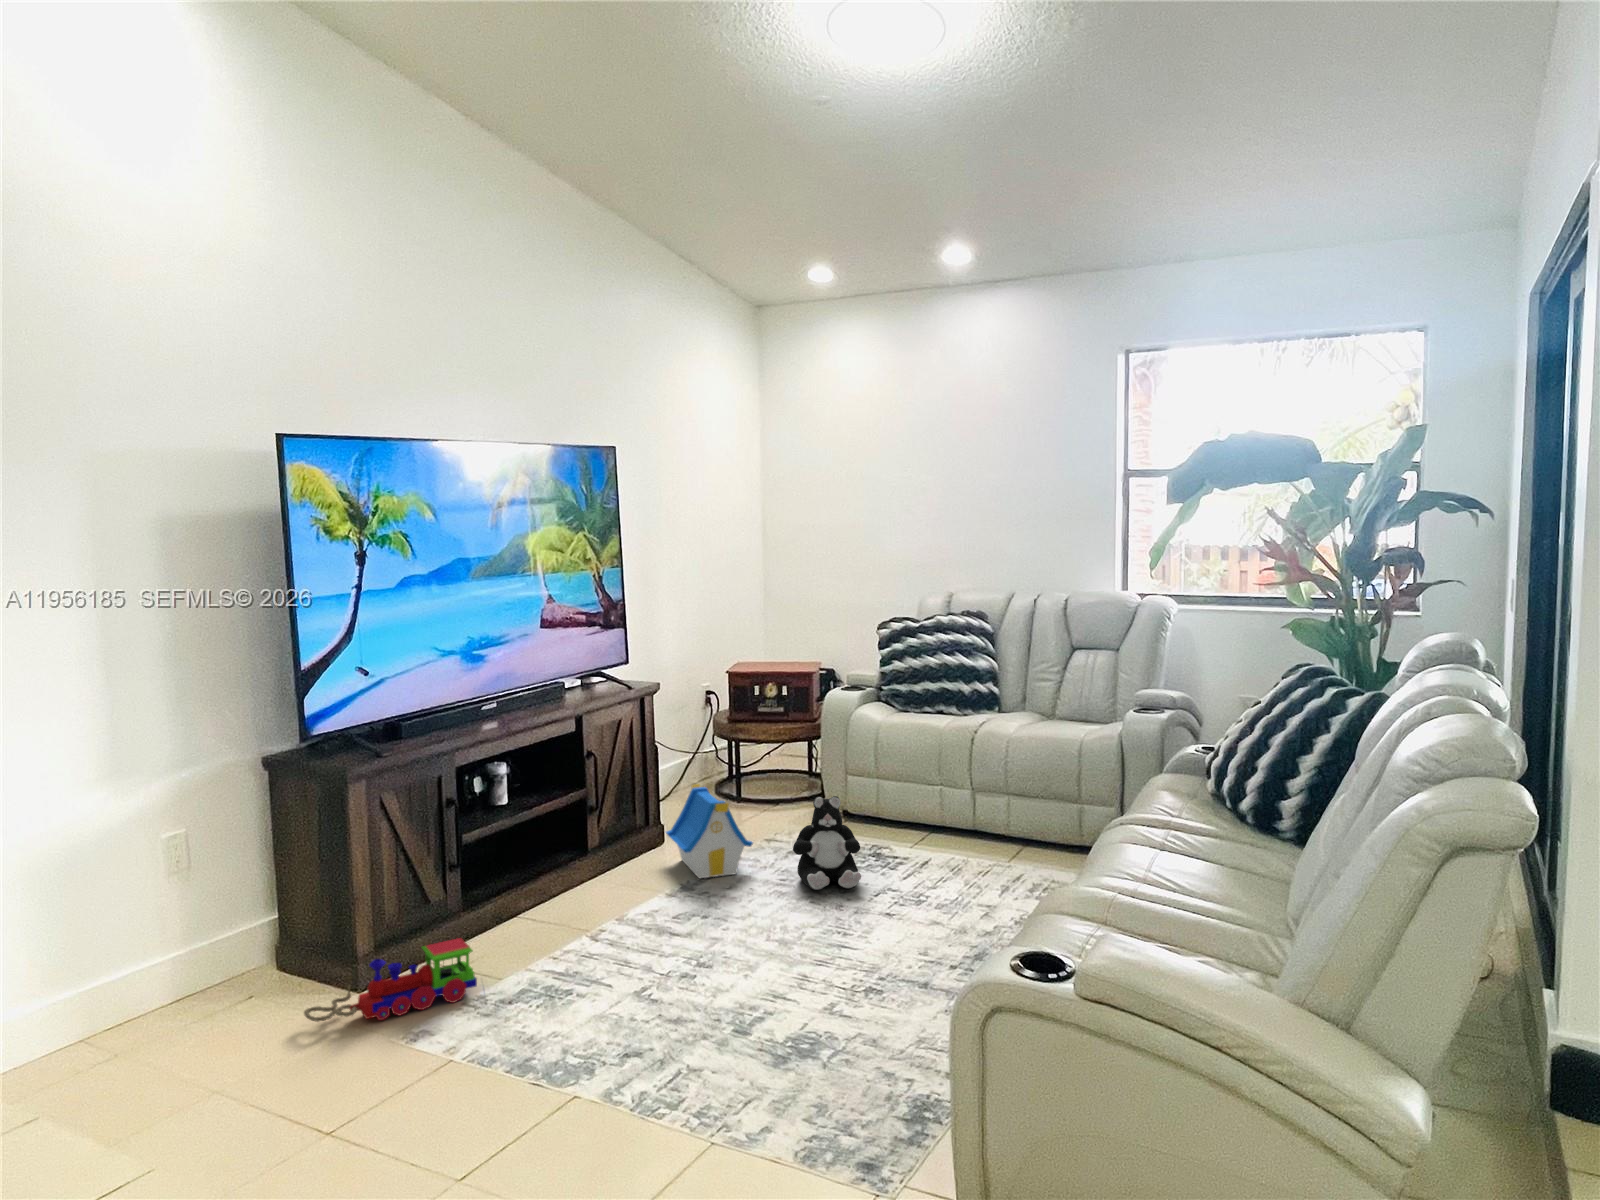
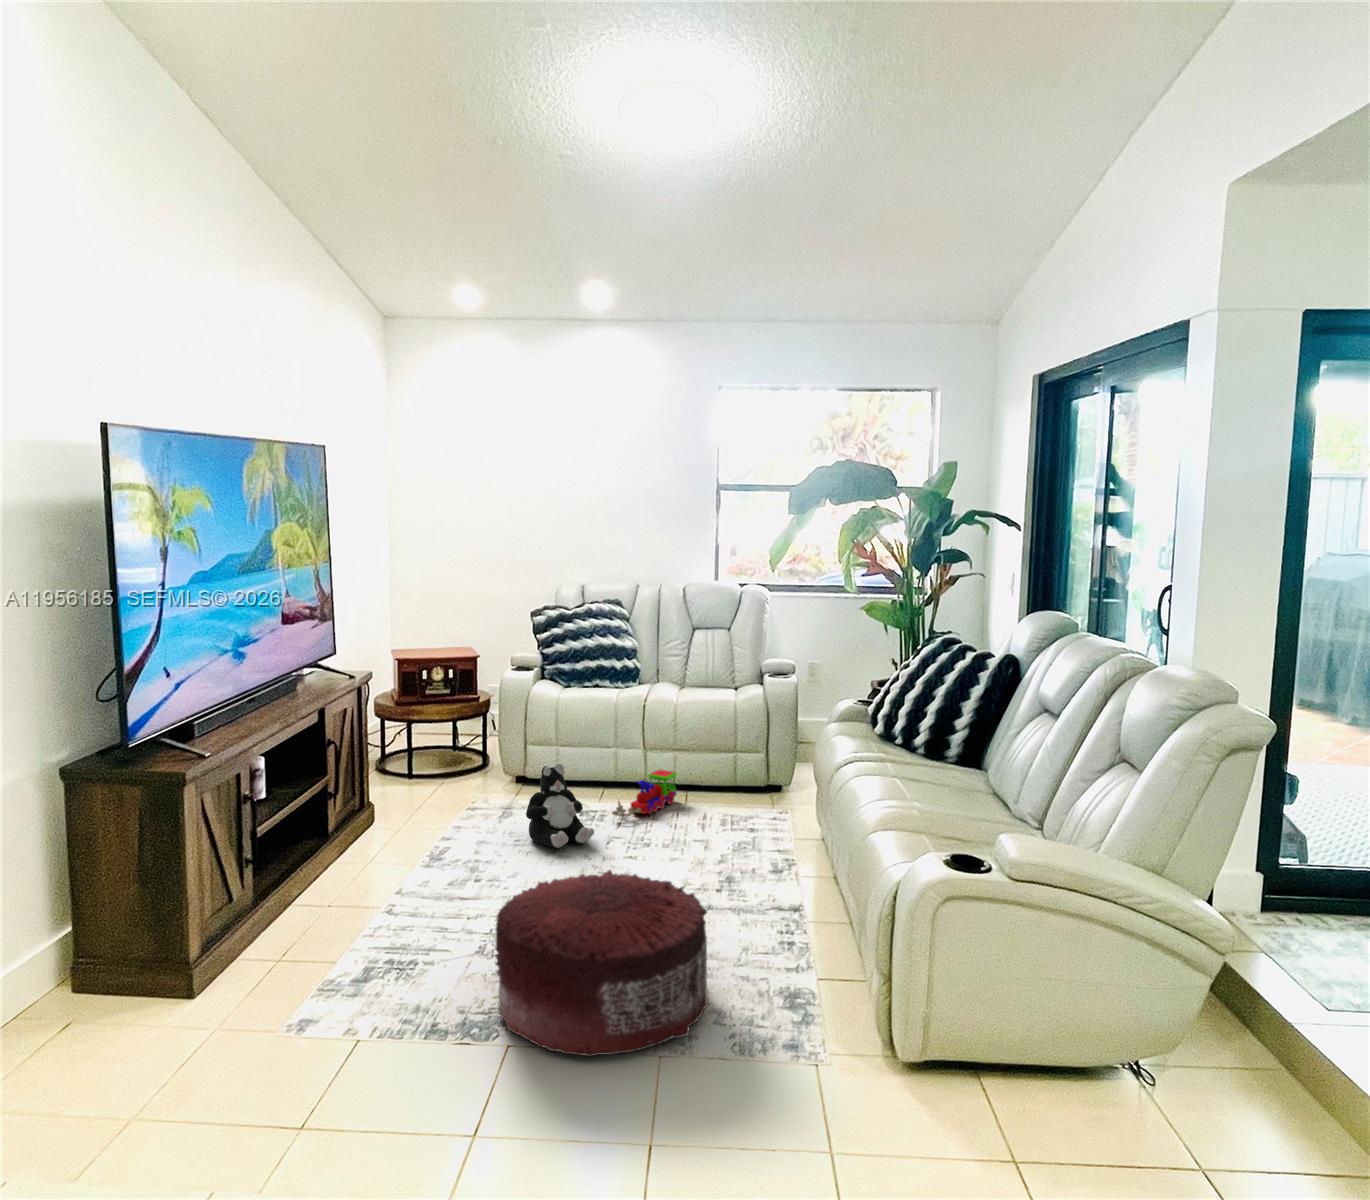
toy house: present [666,784,753,878] -> none [389,765,484,852]
pouf: none [573,917,832,1131] -> present [495,870,708,1057]
toy train: present [304,938,477,1022] -> present [612,770,677,816]

